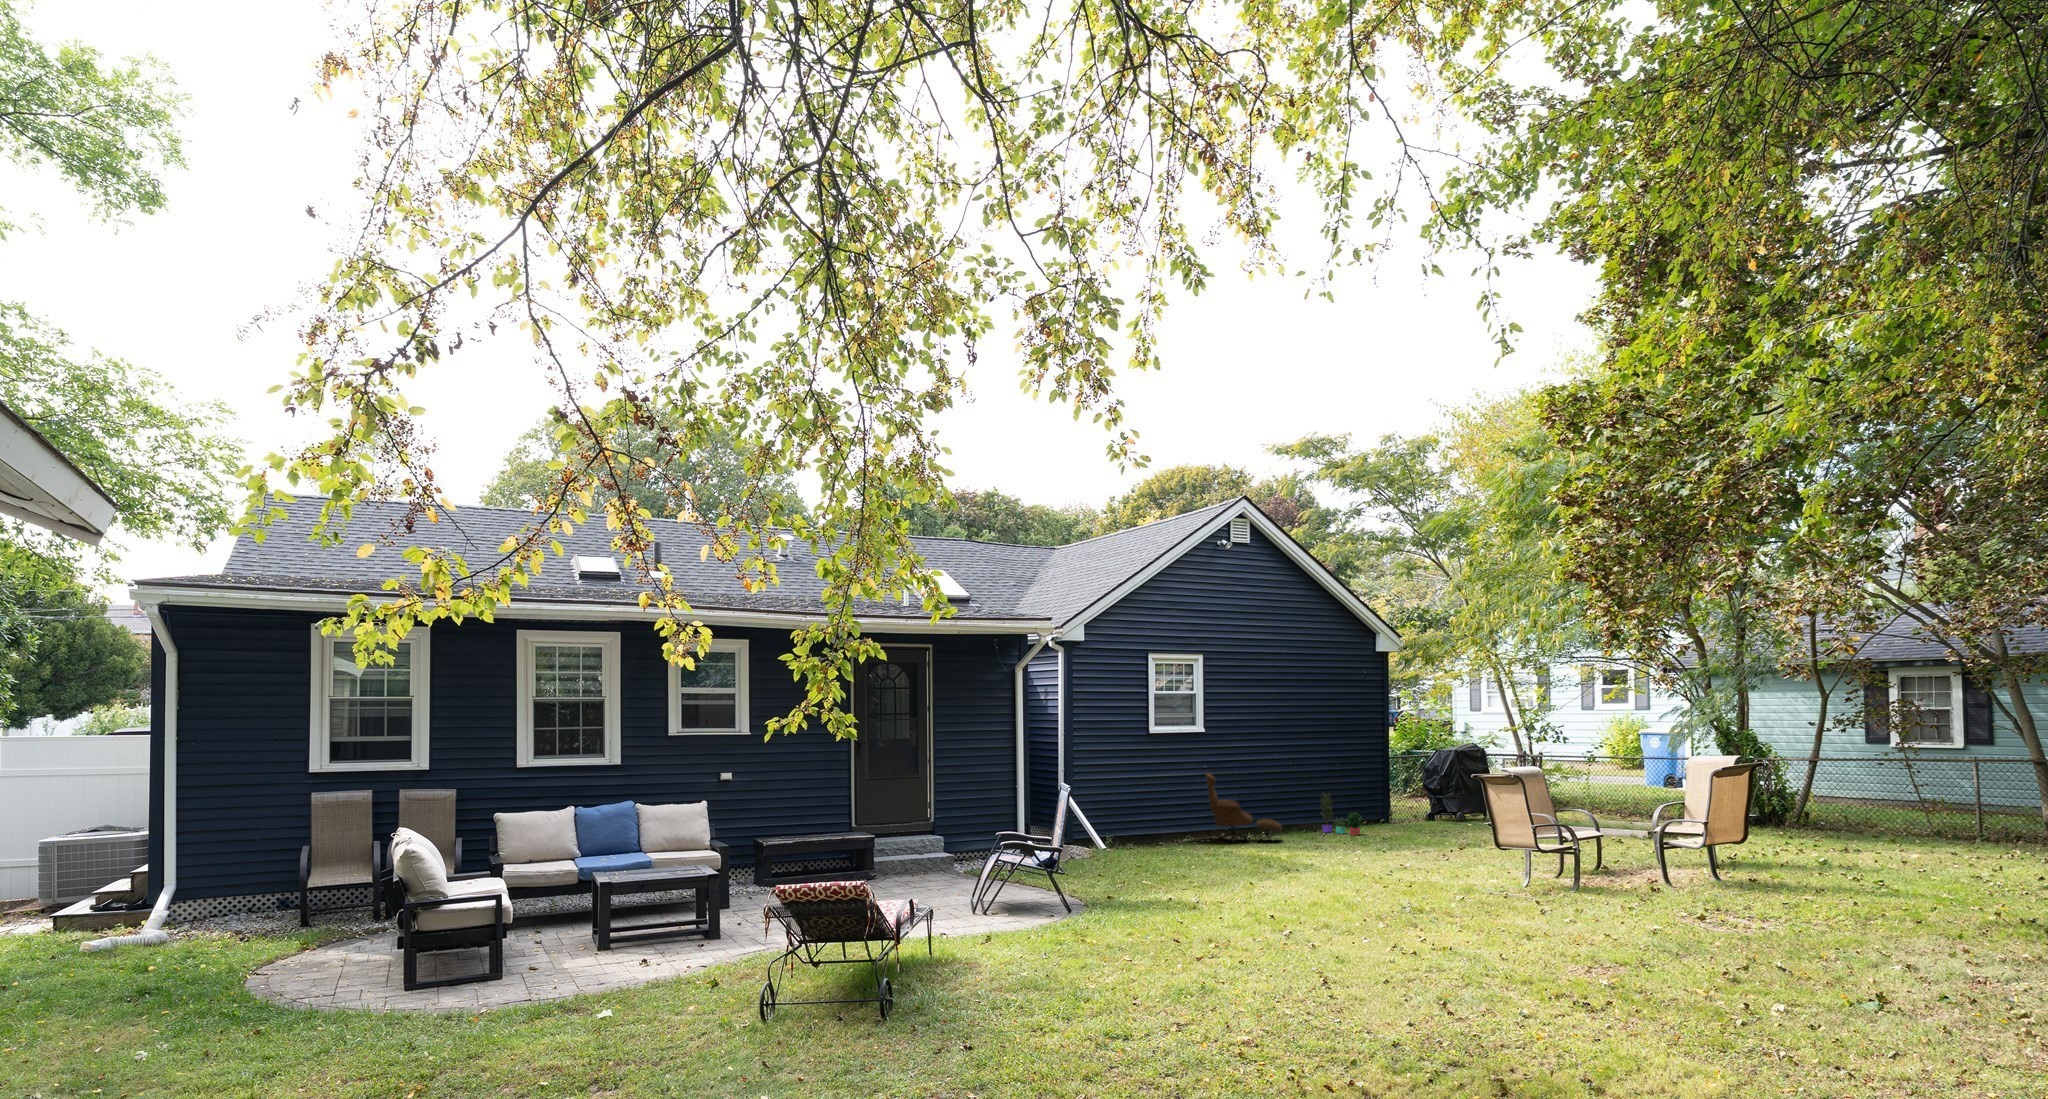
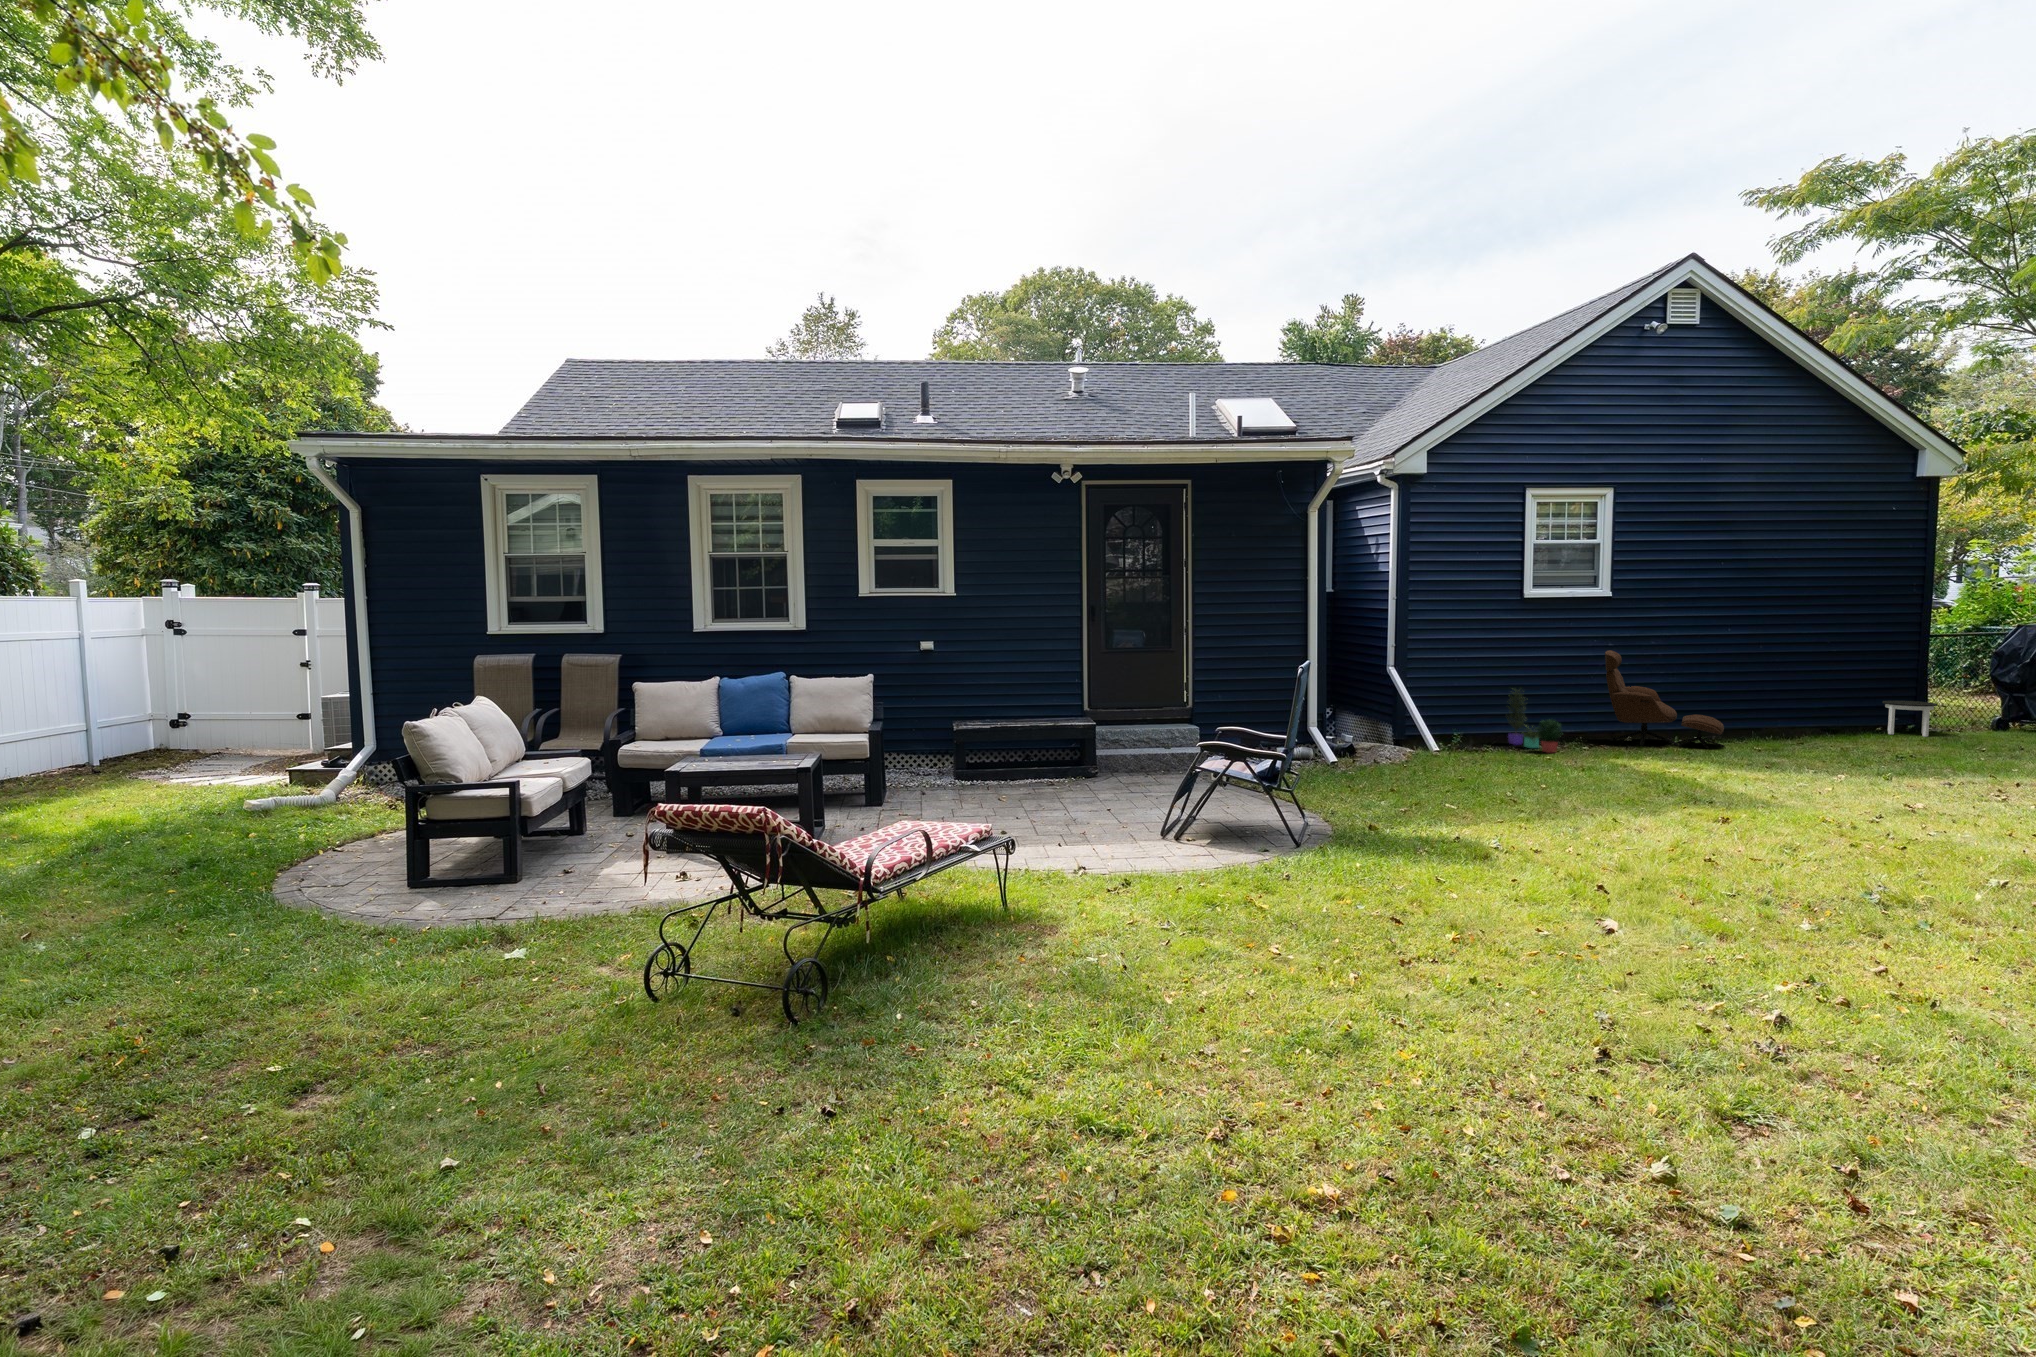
potted plant: present [1320,793,1362,835] -> present [1507,689,1561,753]
round table: none [1367,806,1396,830] -> present [1882,701,1937,737]

